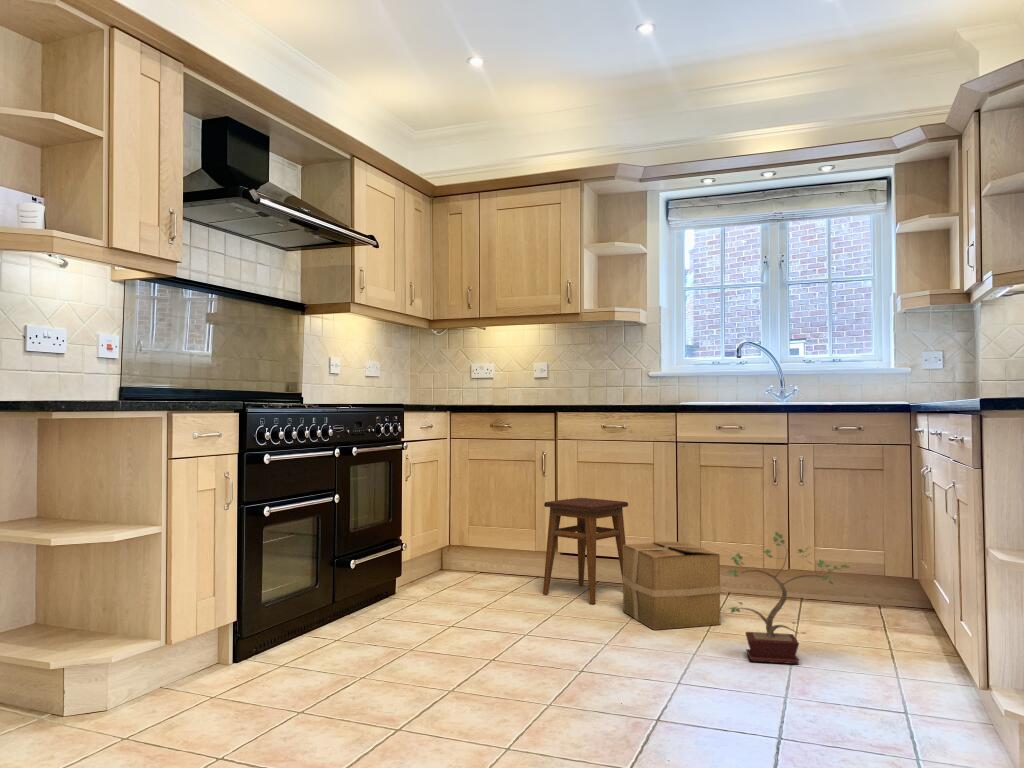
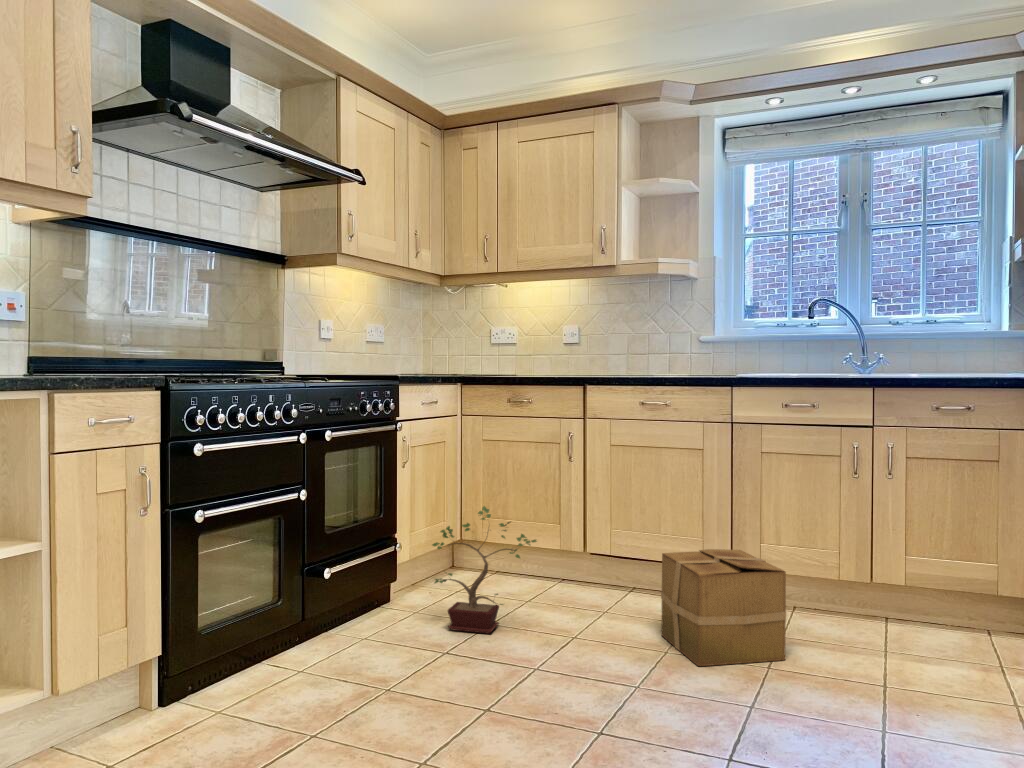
stool: present [543,498,628,604] -> none [565,489,671,623]
potted plant: present [727,532,849,664] -> present [432,506,537,634]

